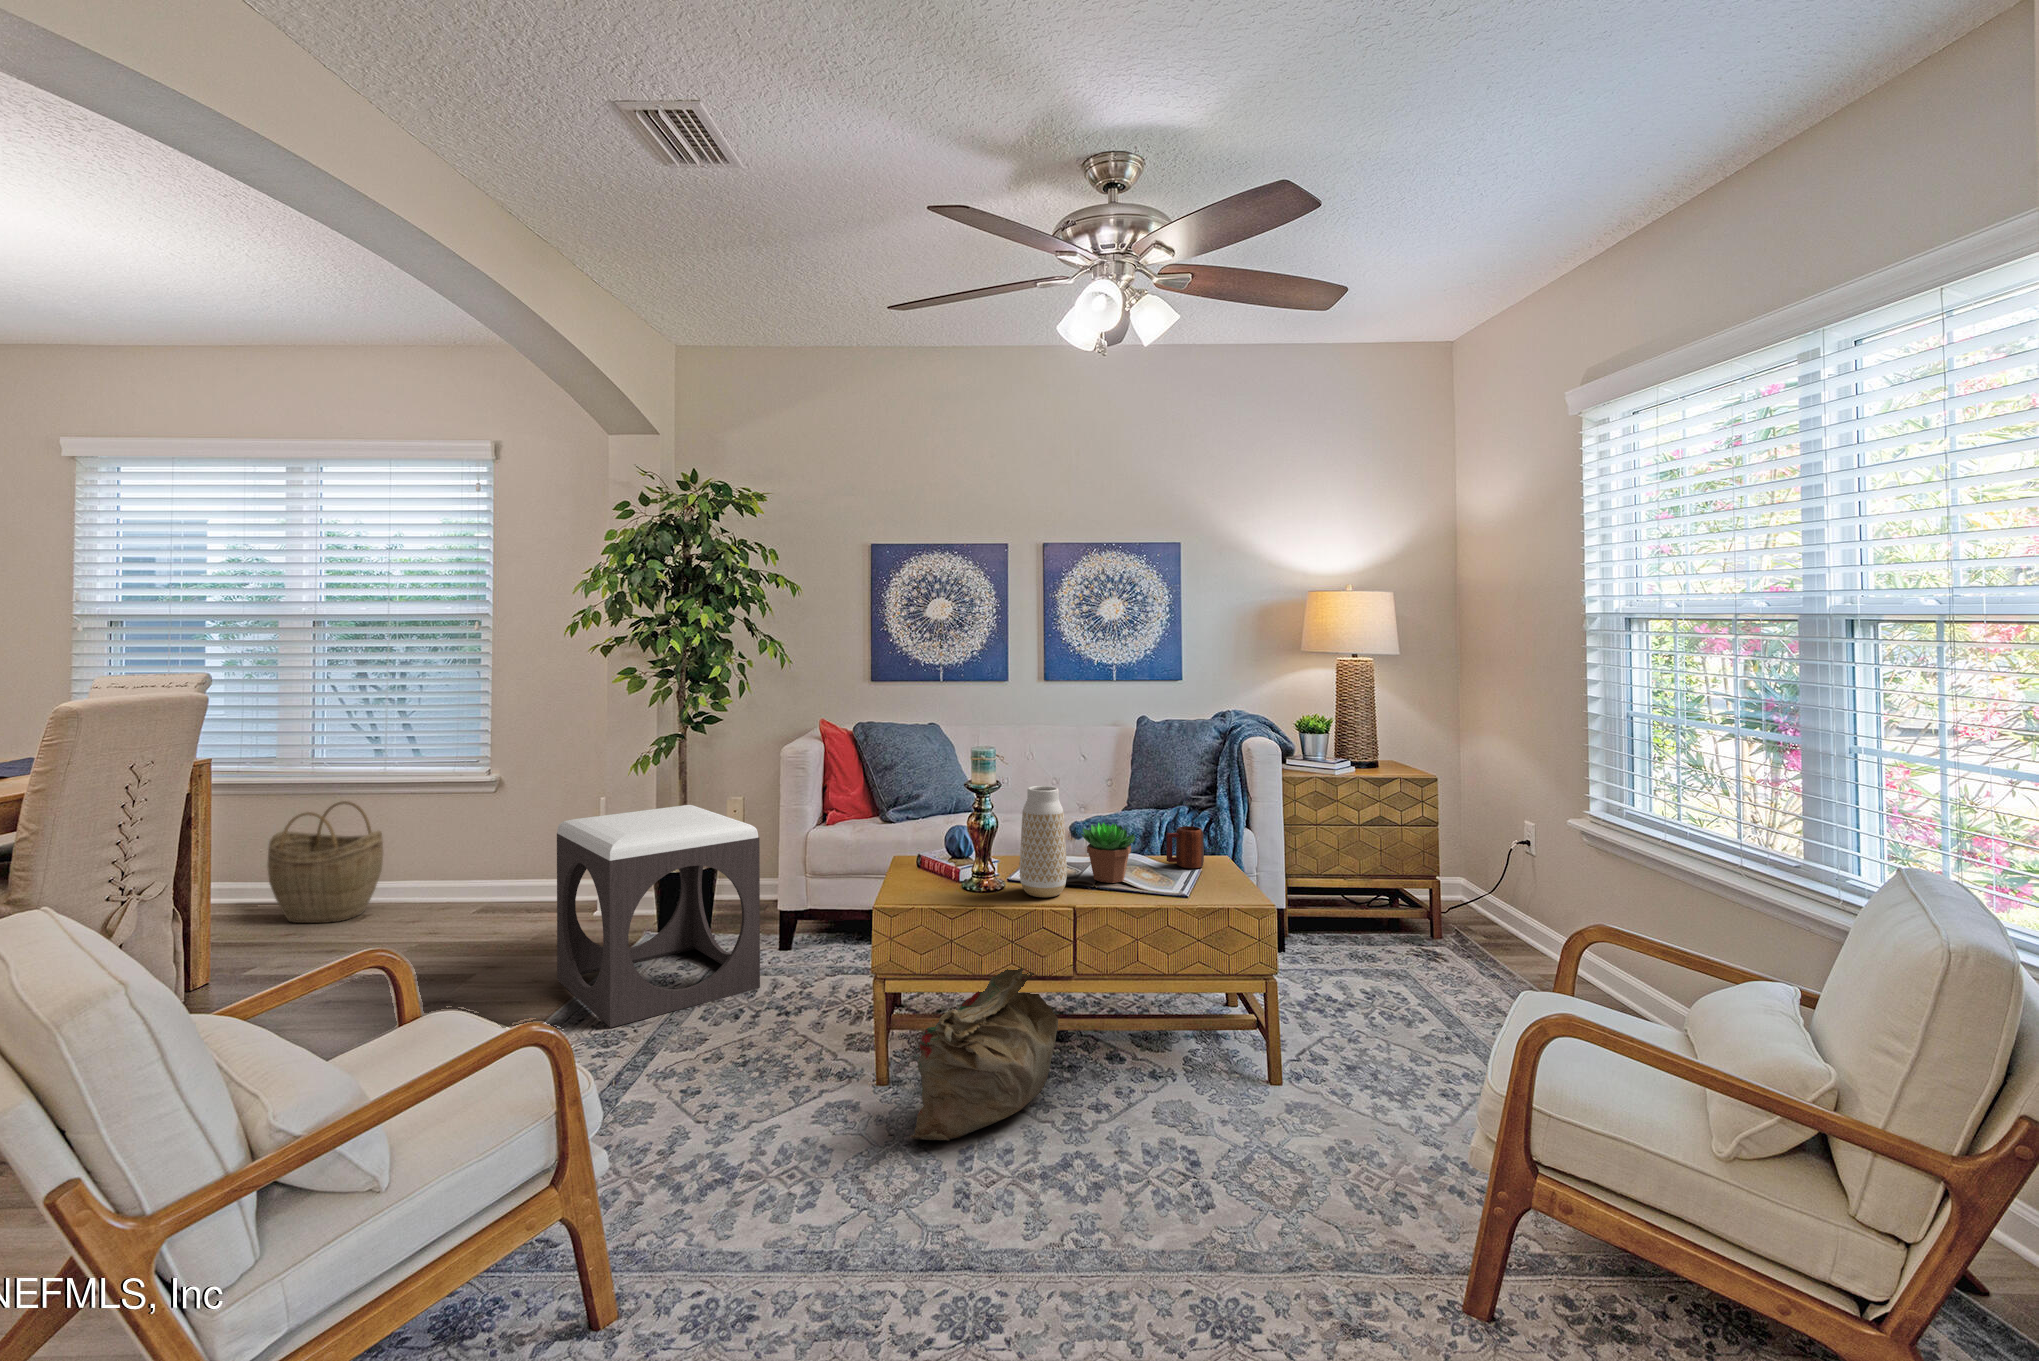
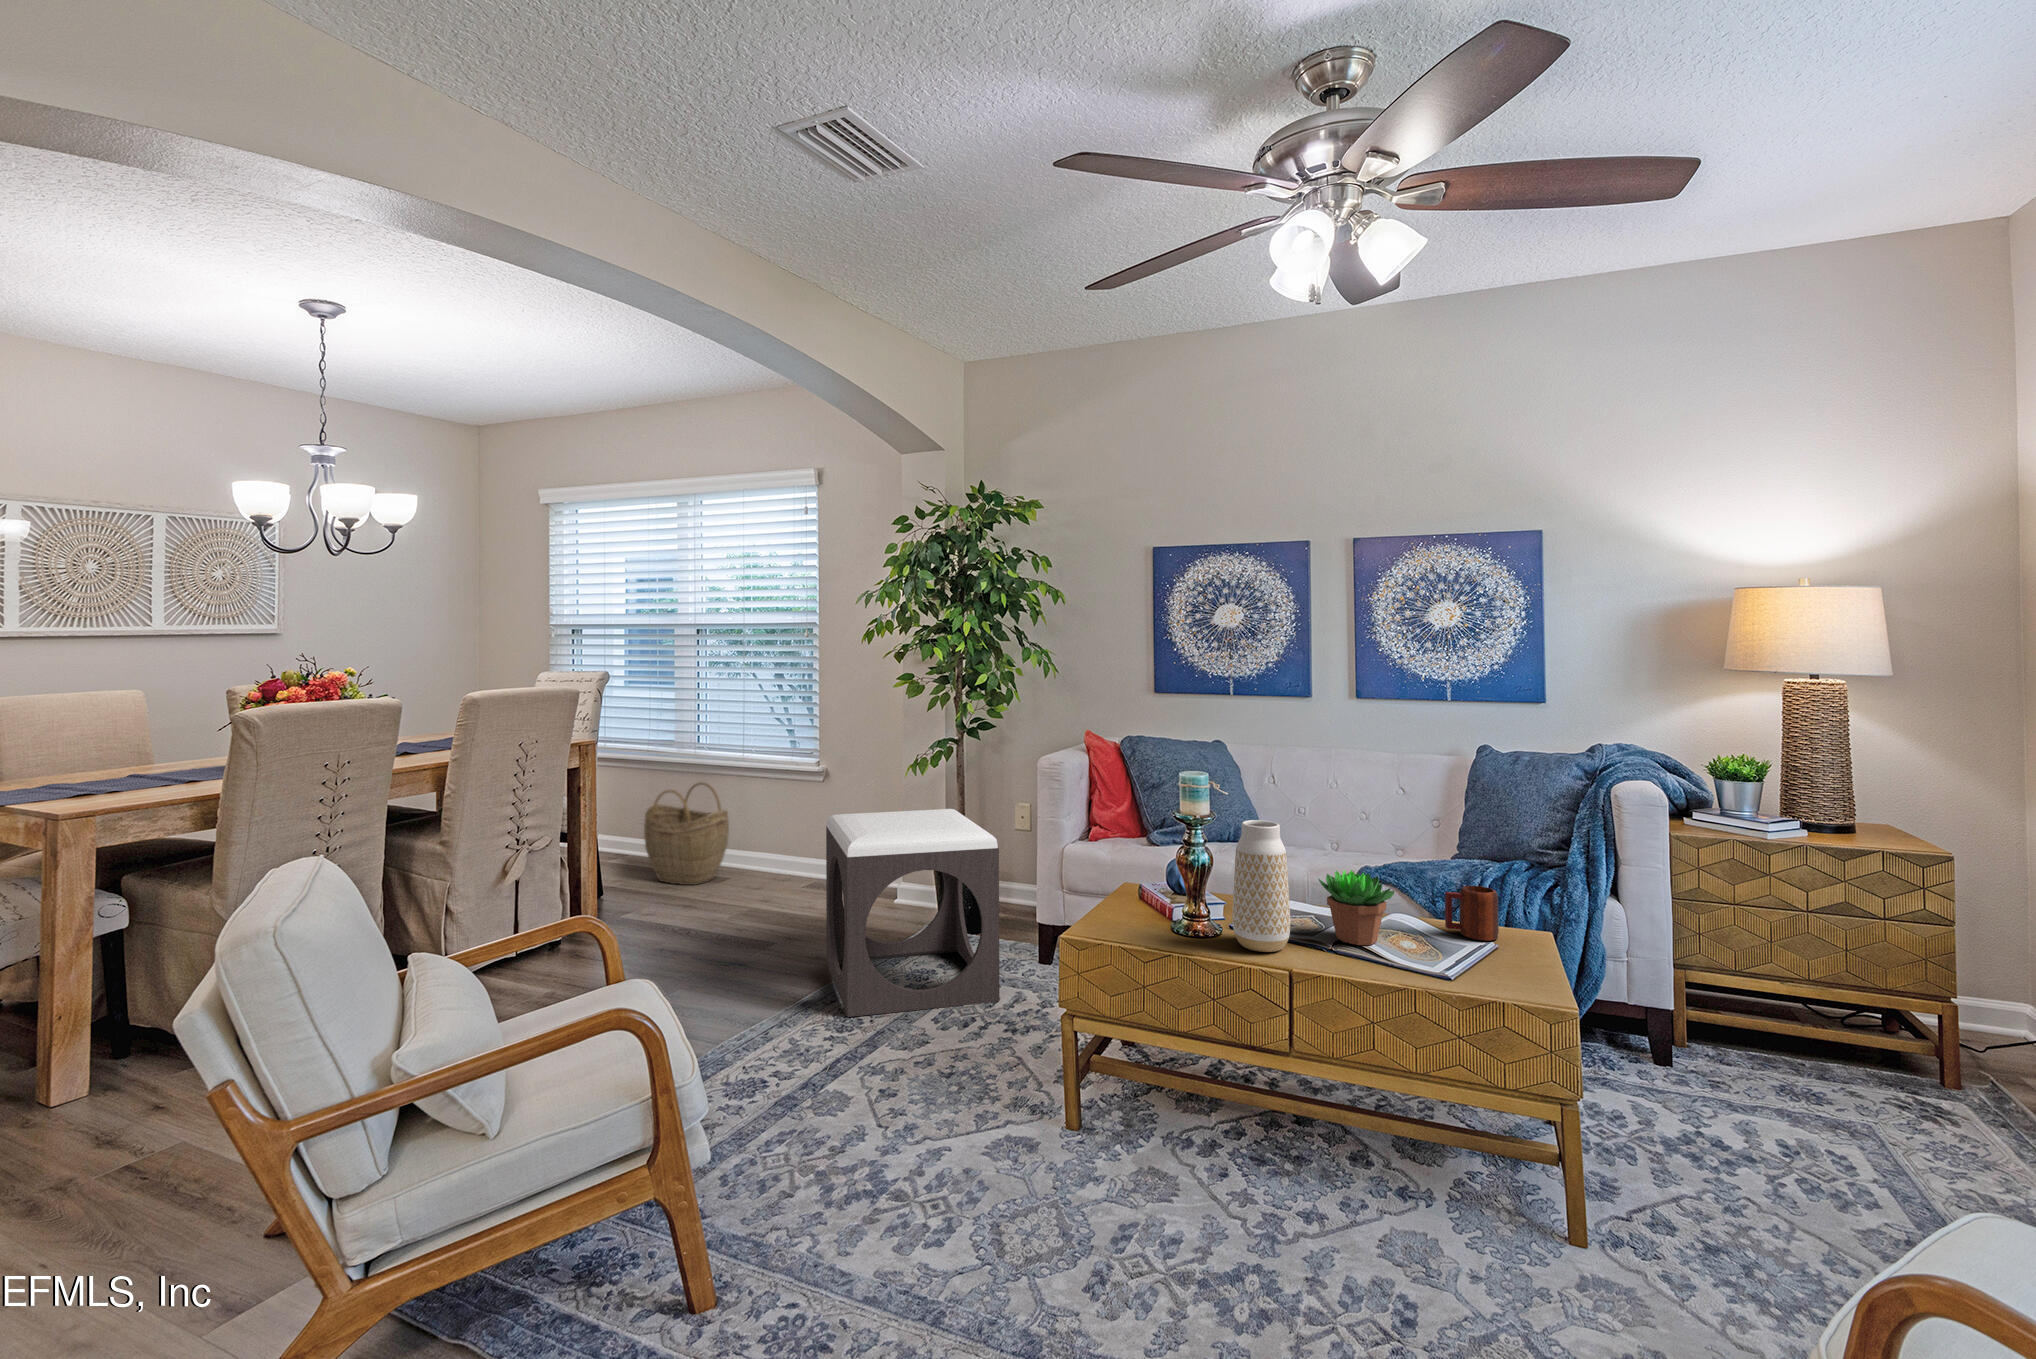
bag: present [909,968,1058,1140] -> none [1070,1024,1264,1211]

